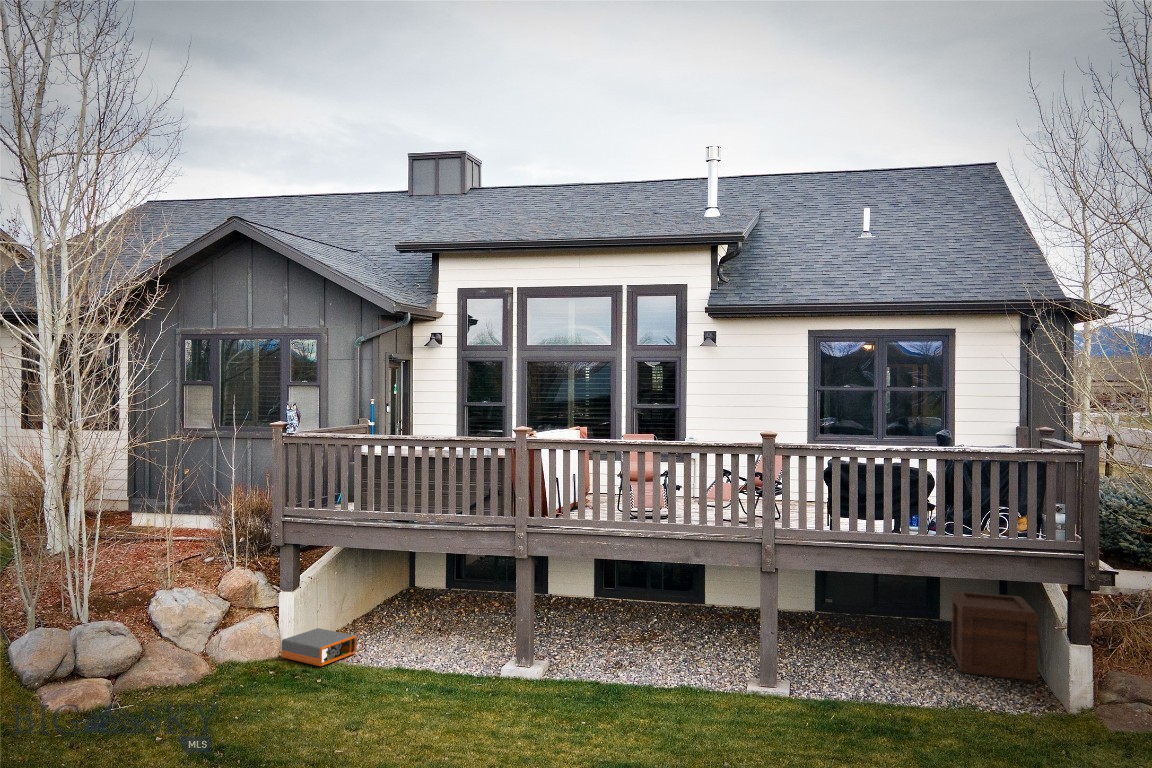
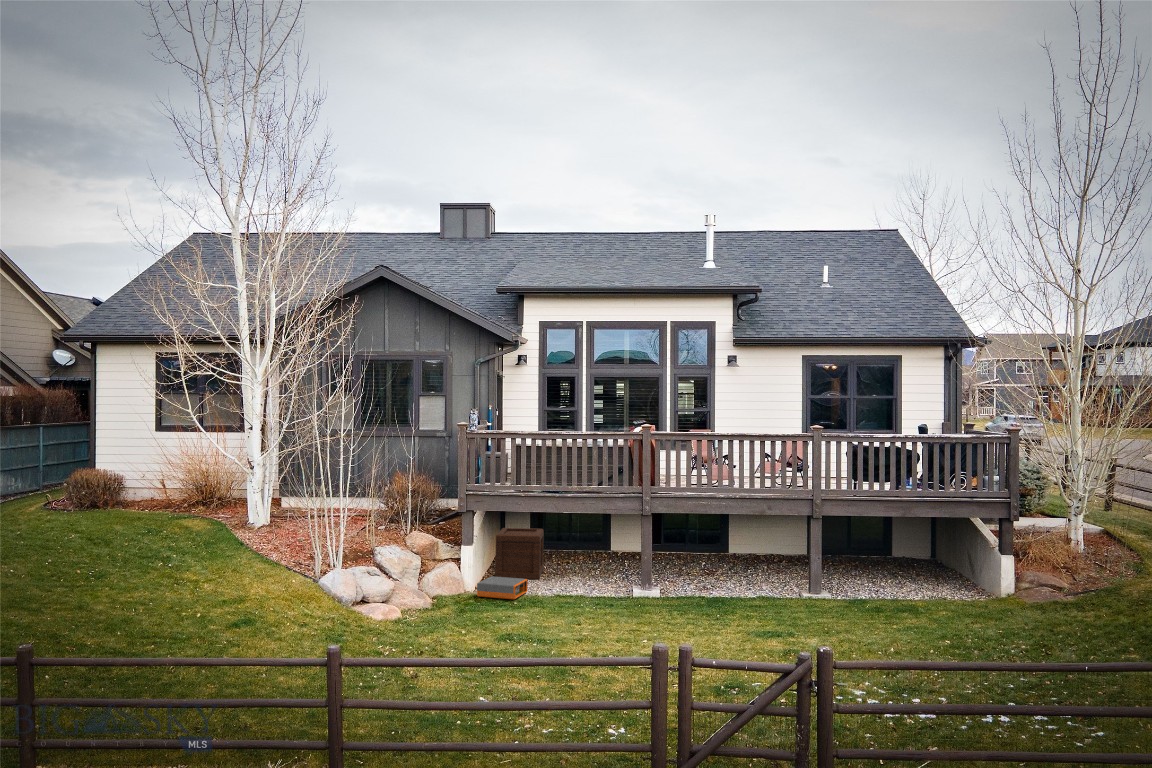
wooden crate: present [951,591,1039,681] -> present [495,528,544,580]

